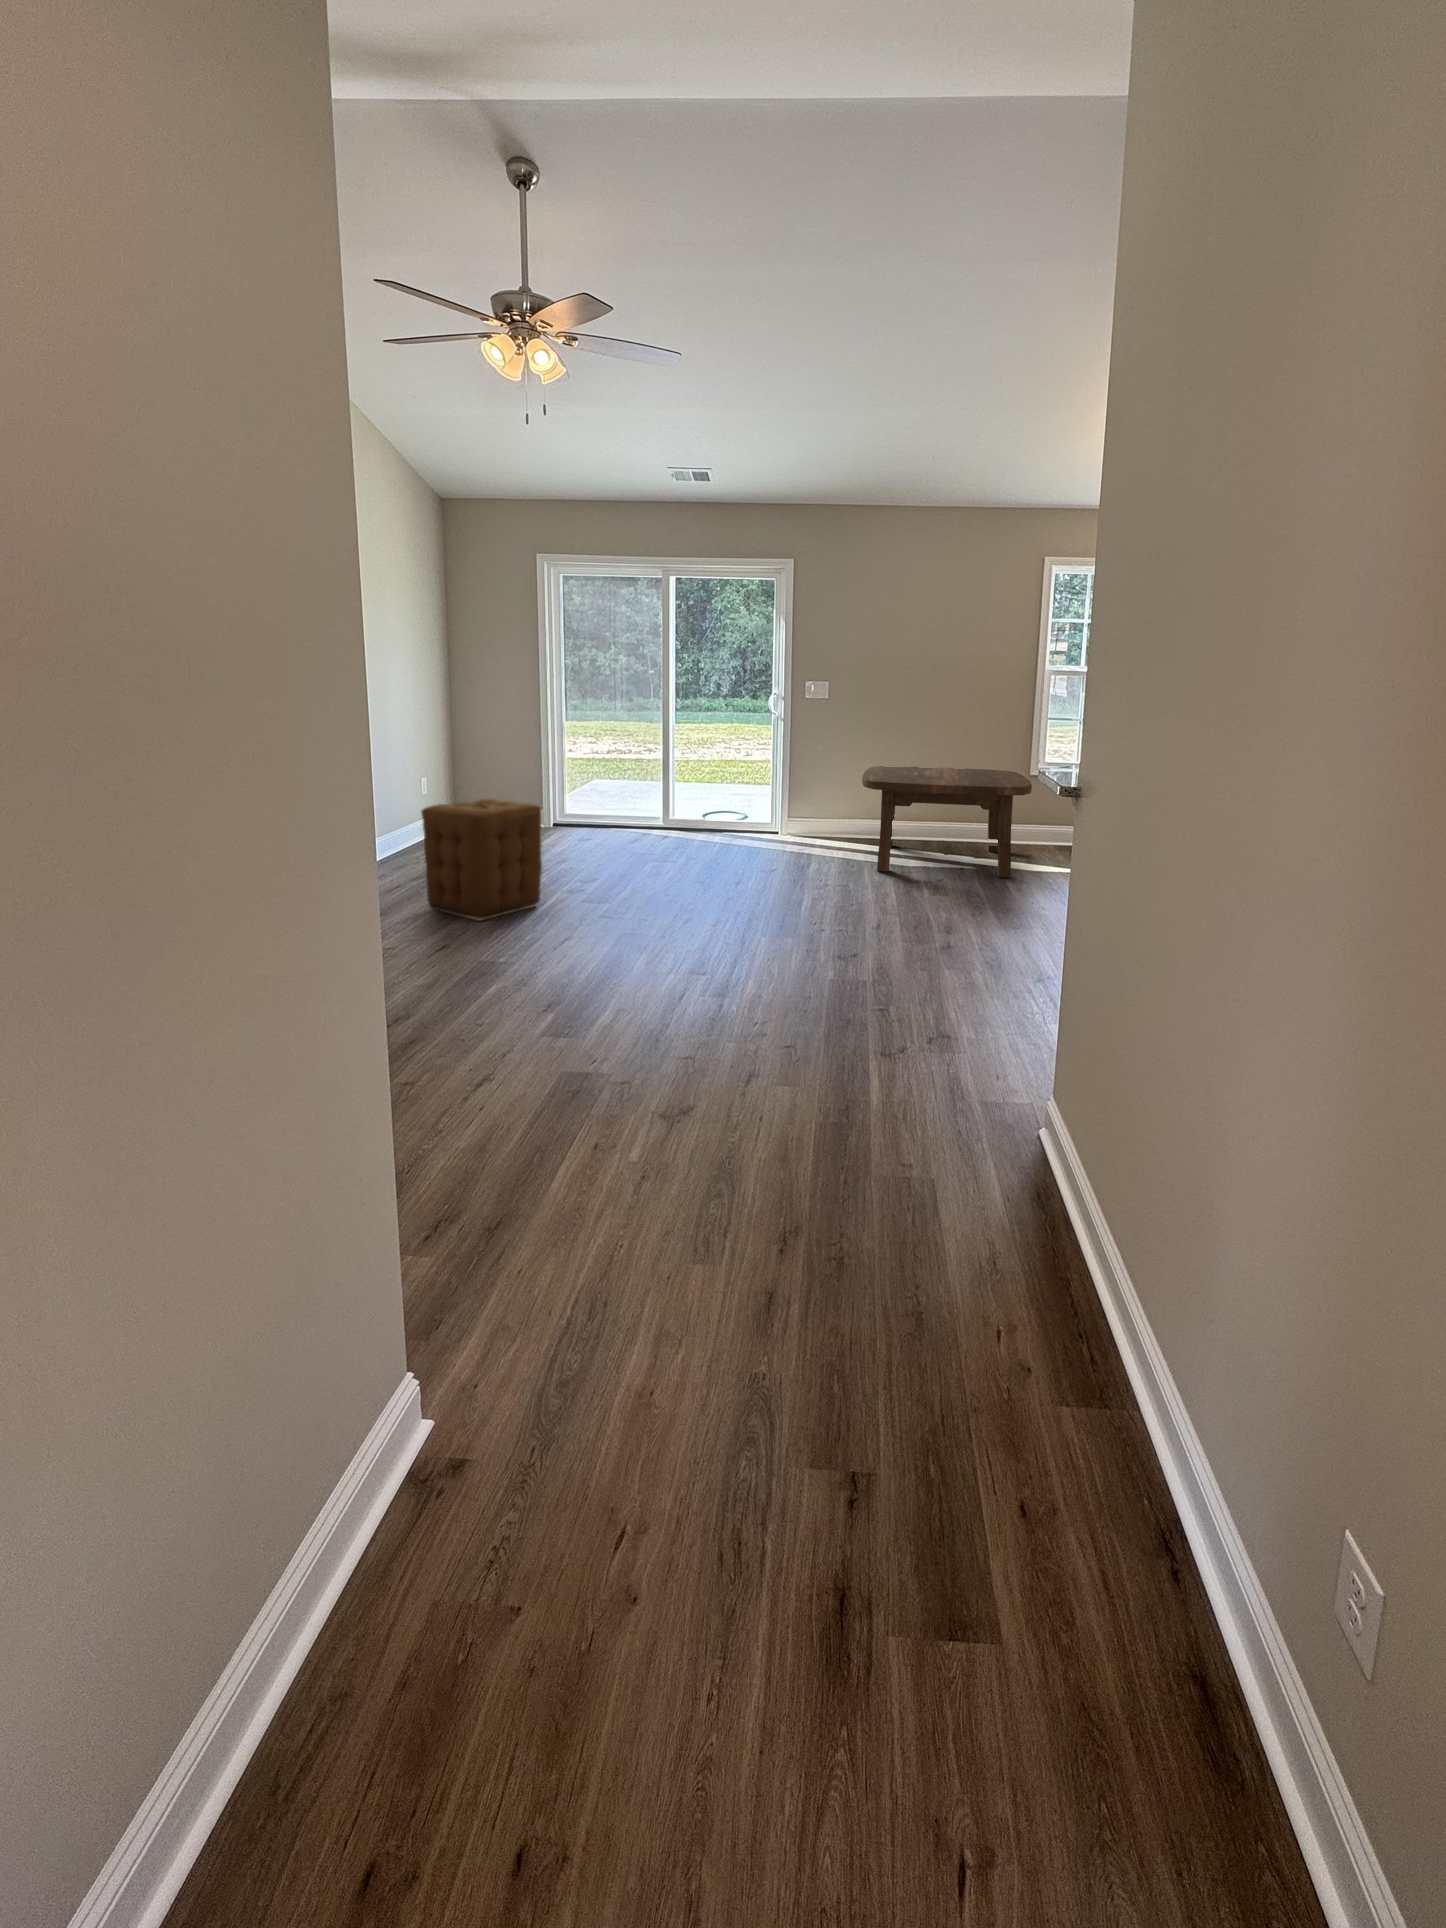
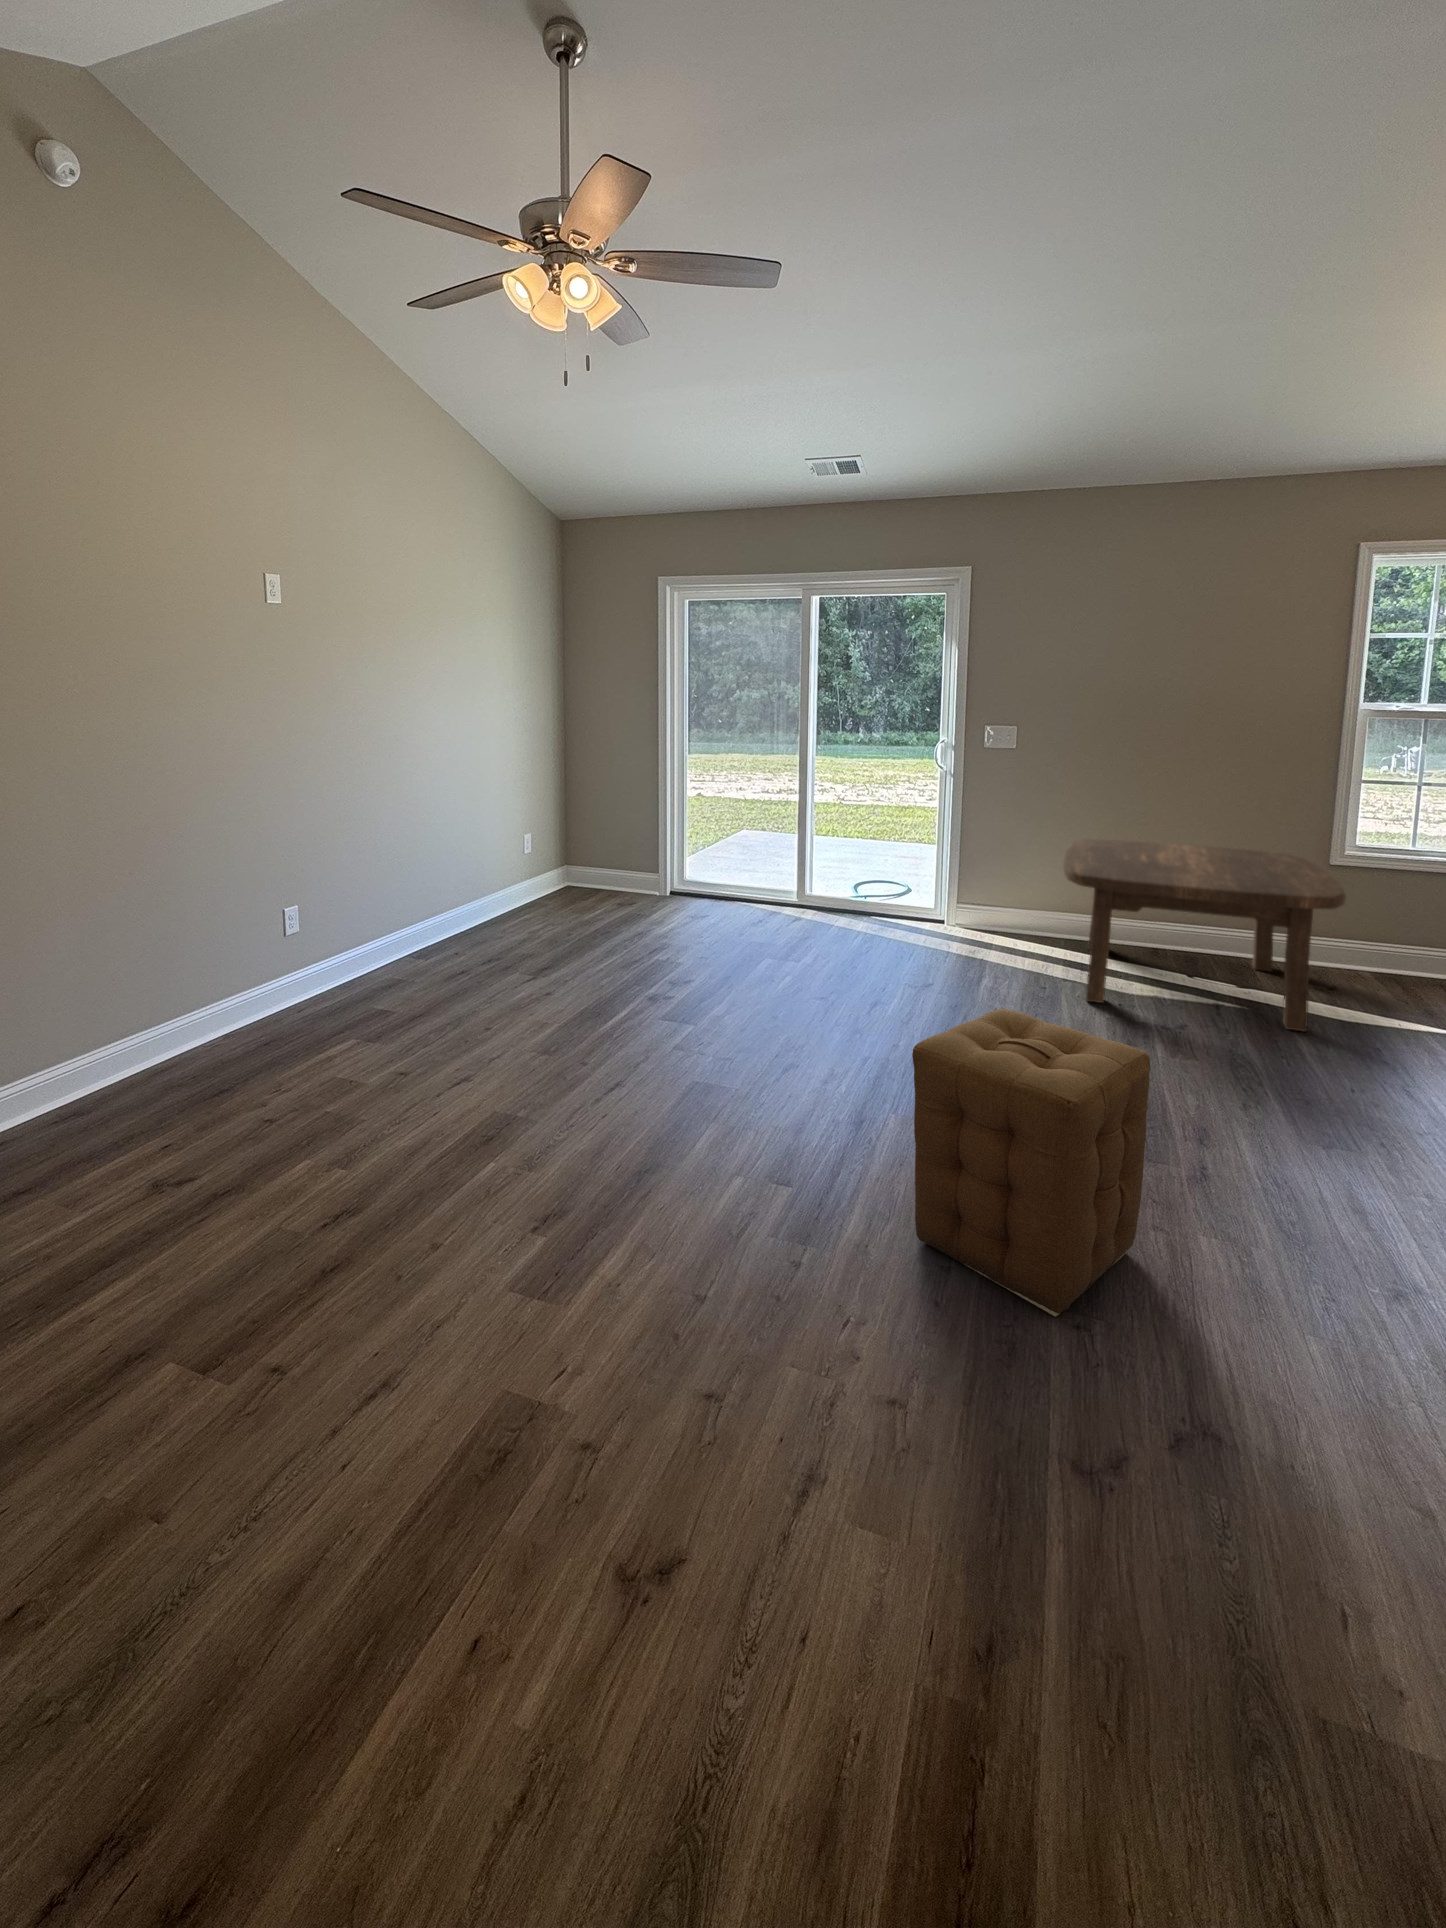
ottoman: present [422,799,542,921] -> present [912,1009,1150,1316]

